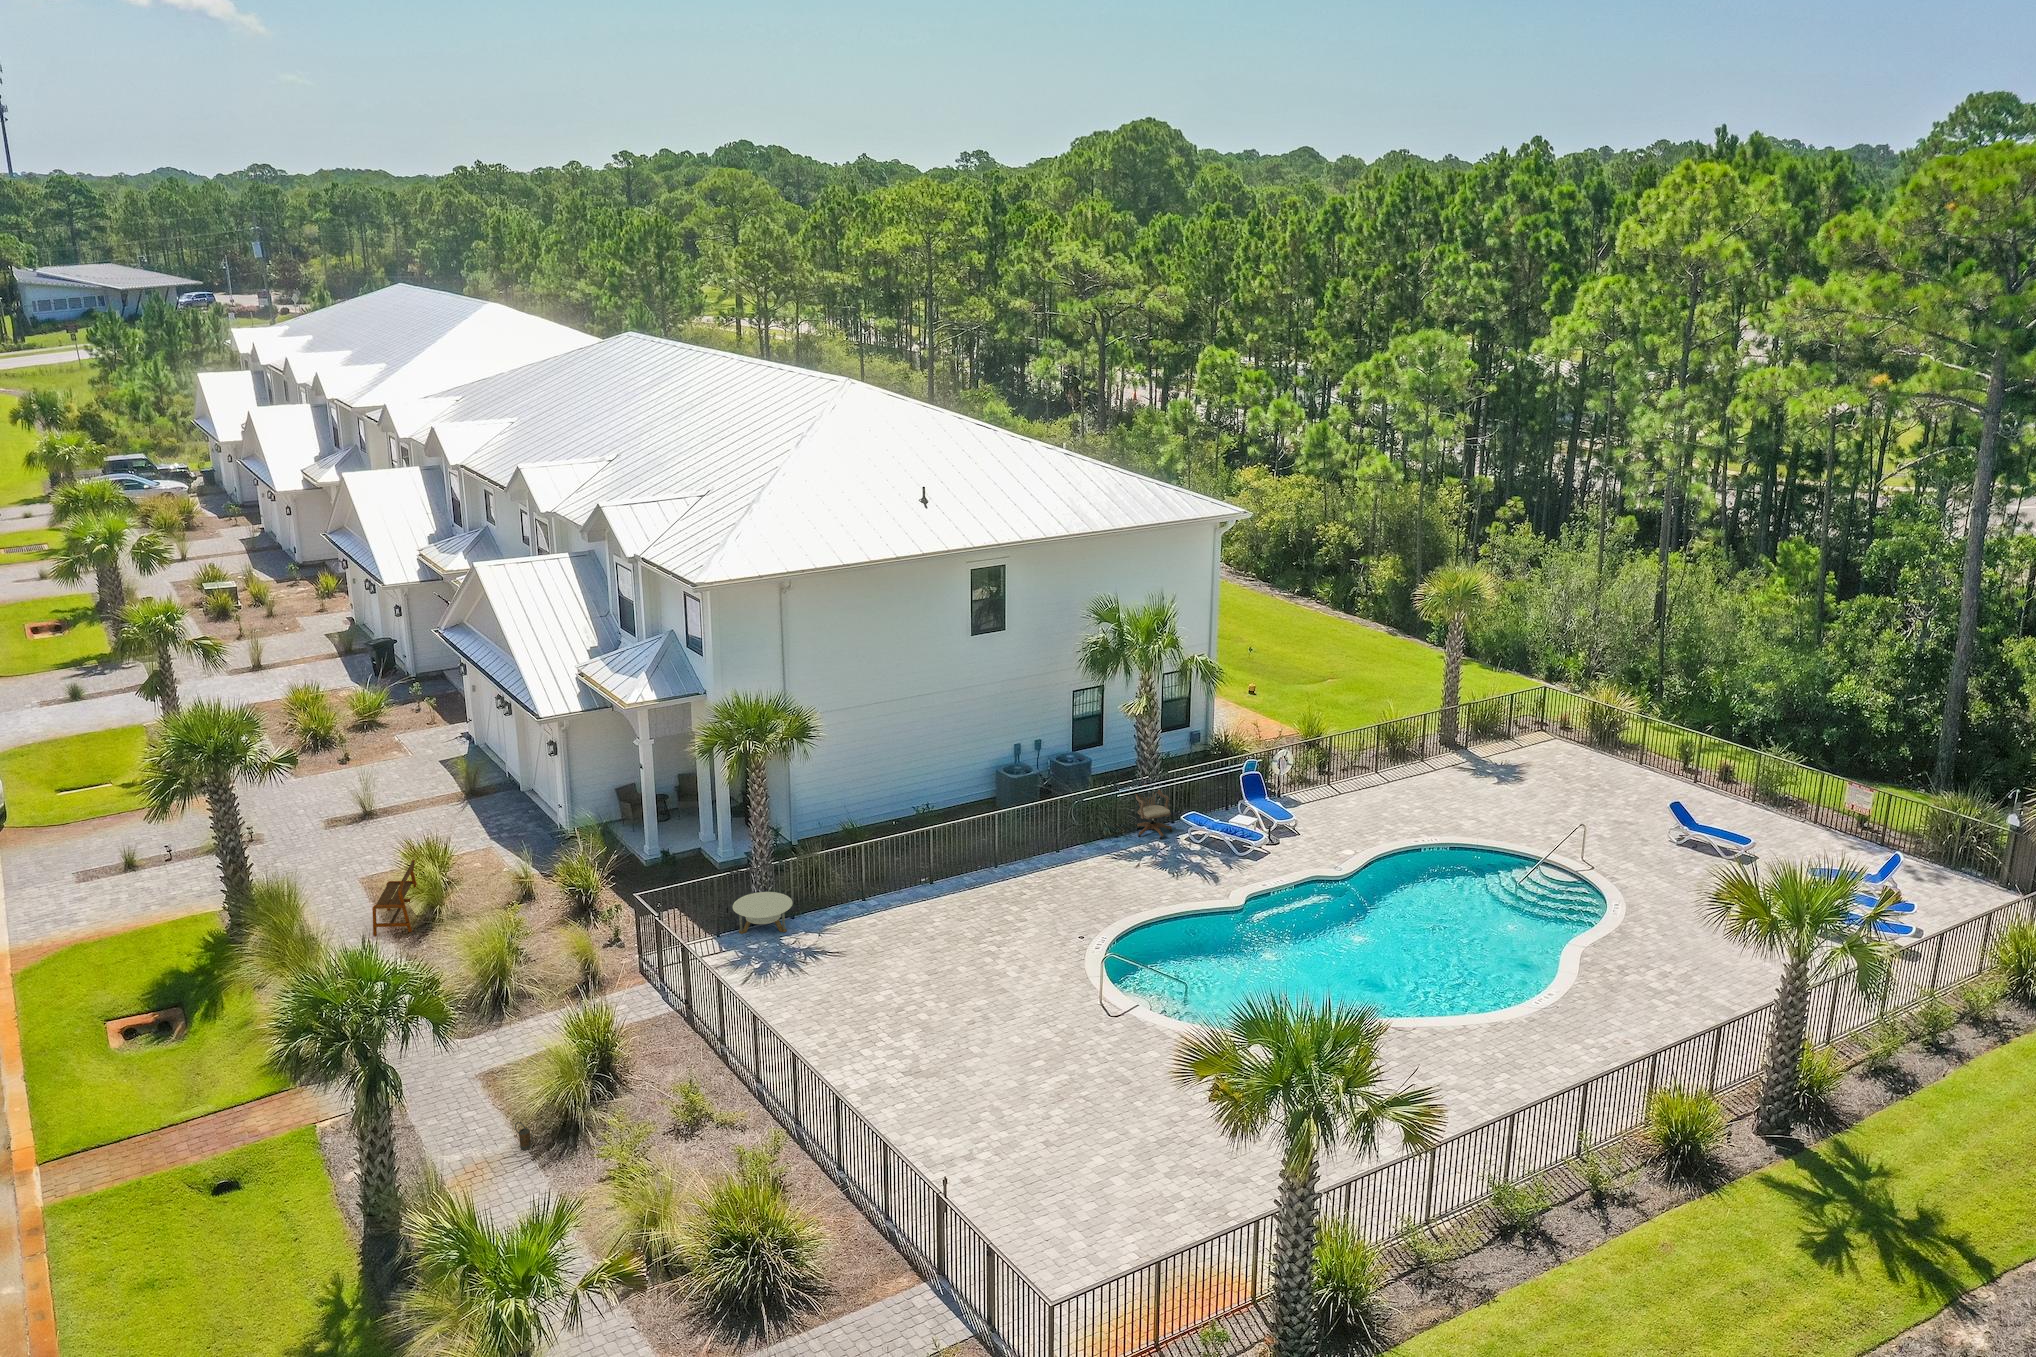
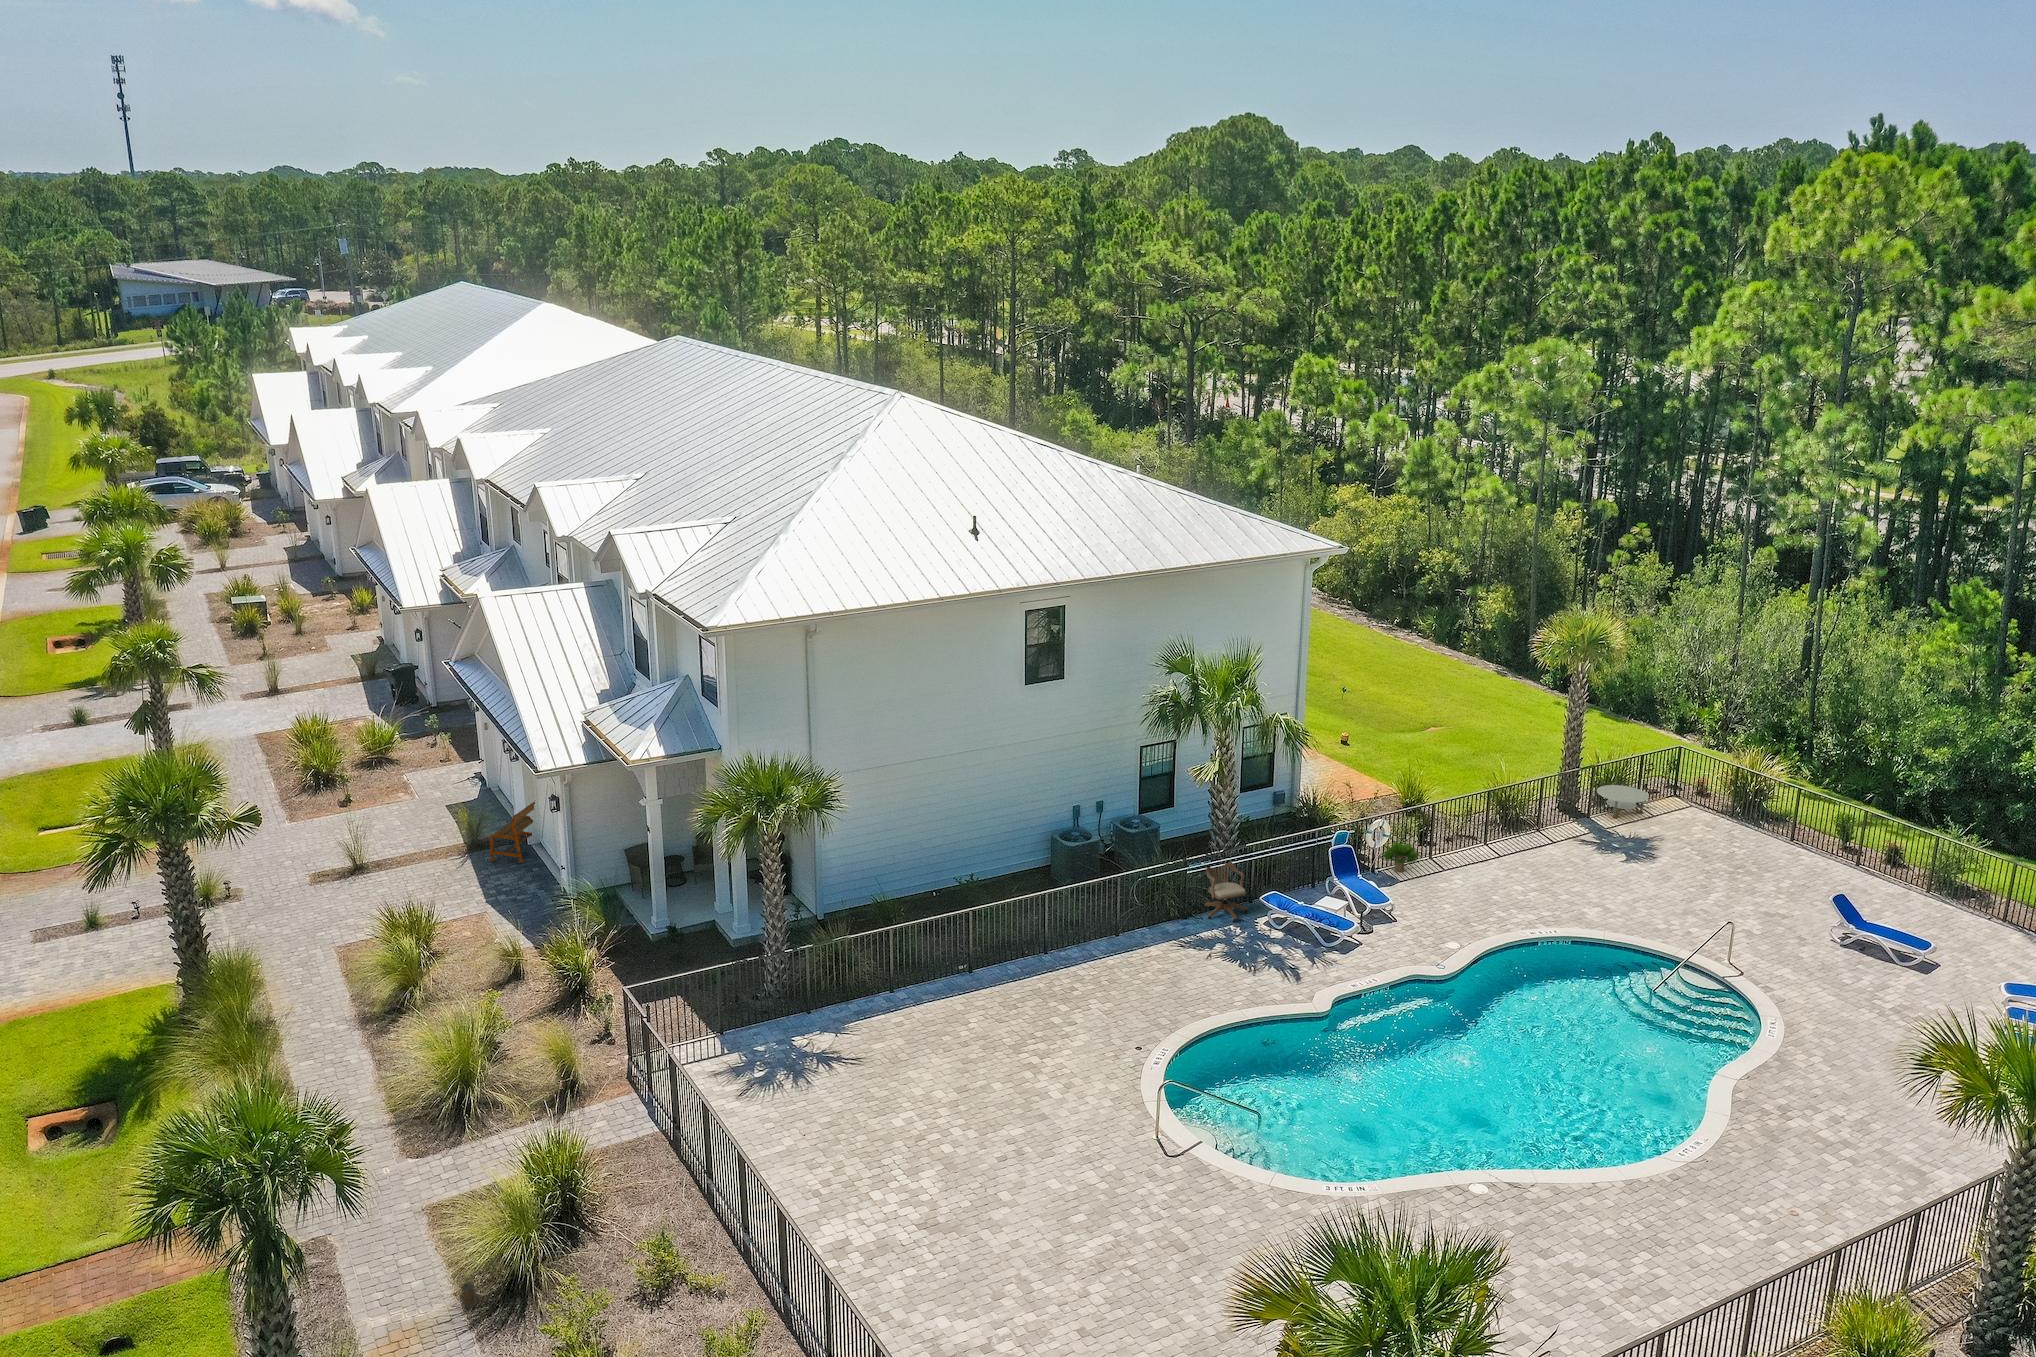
potted plant: none [1288,768,1321,797] -> present [1383,842,1417,872]
bench: present [372,860,417,936] -> present [490,800,536,863]
round table: present [733,892,792,934] -> present [1597,785,1649,819]

